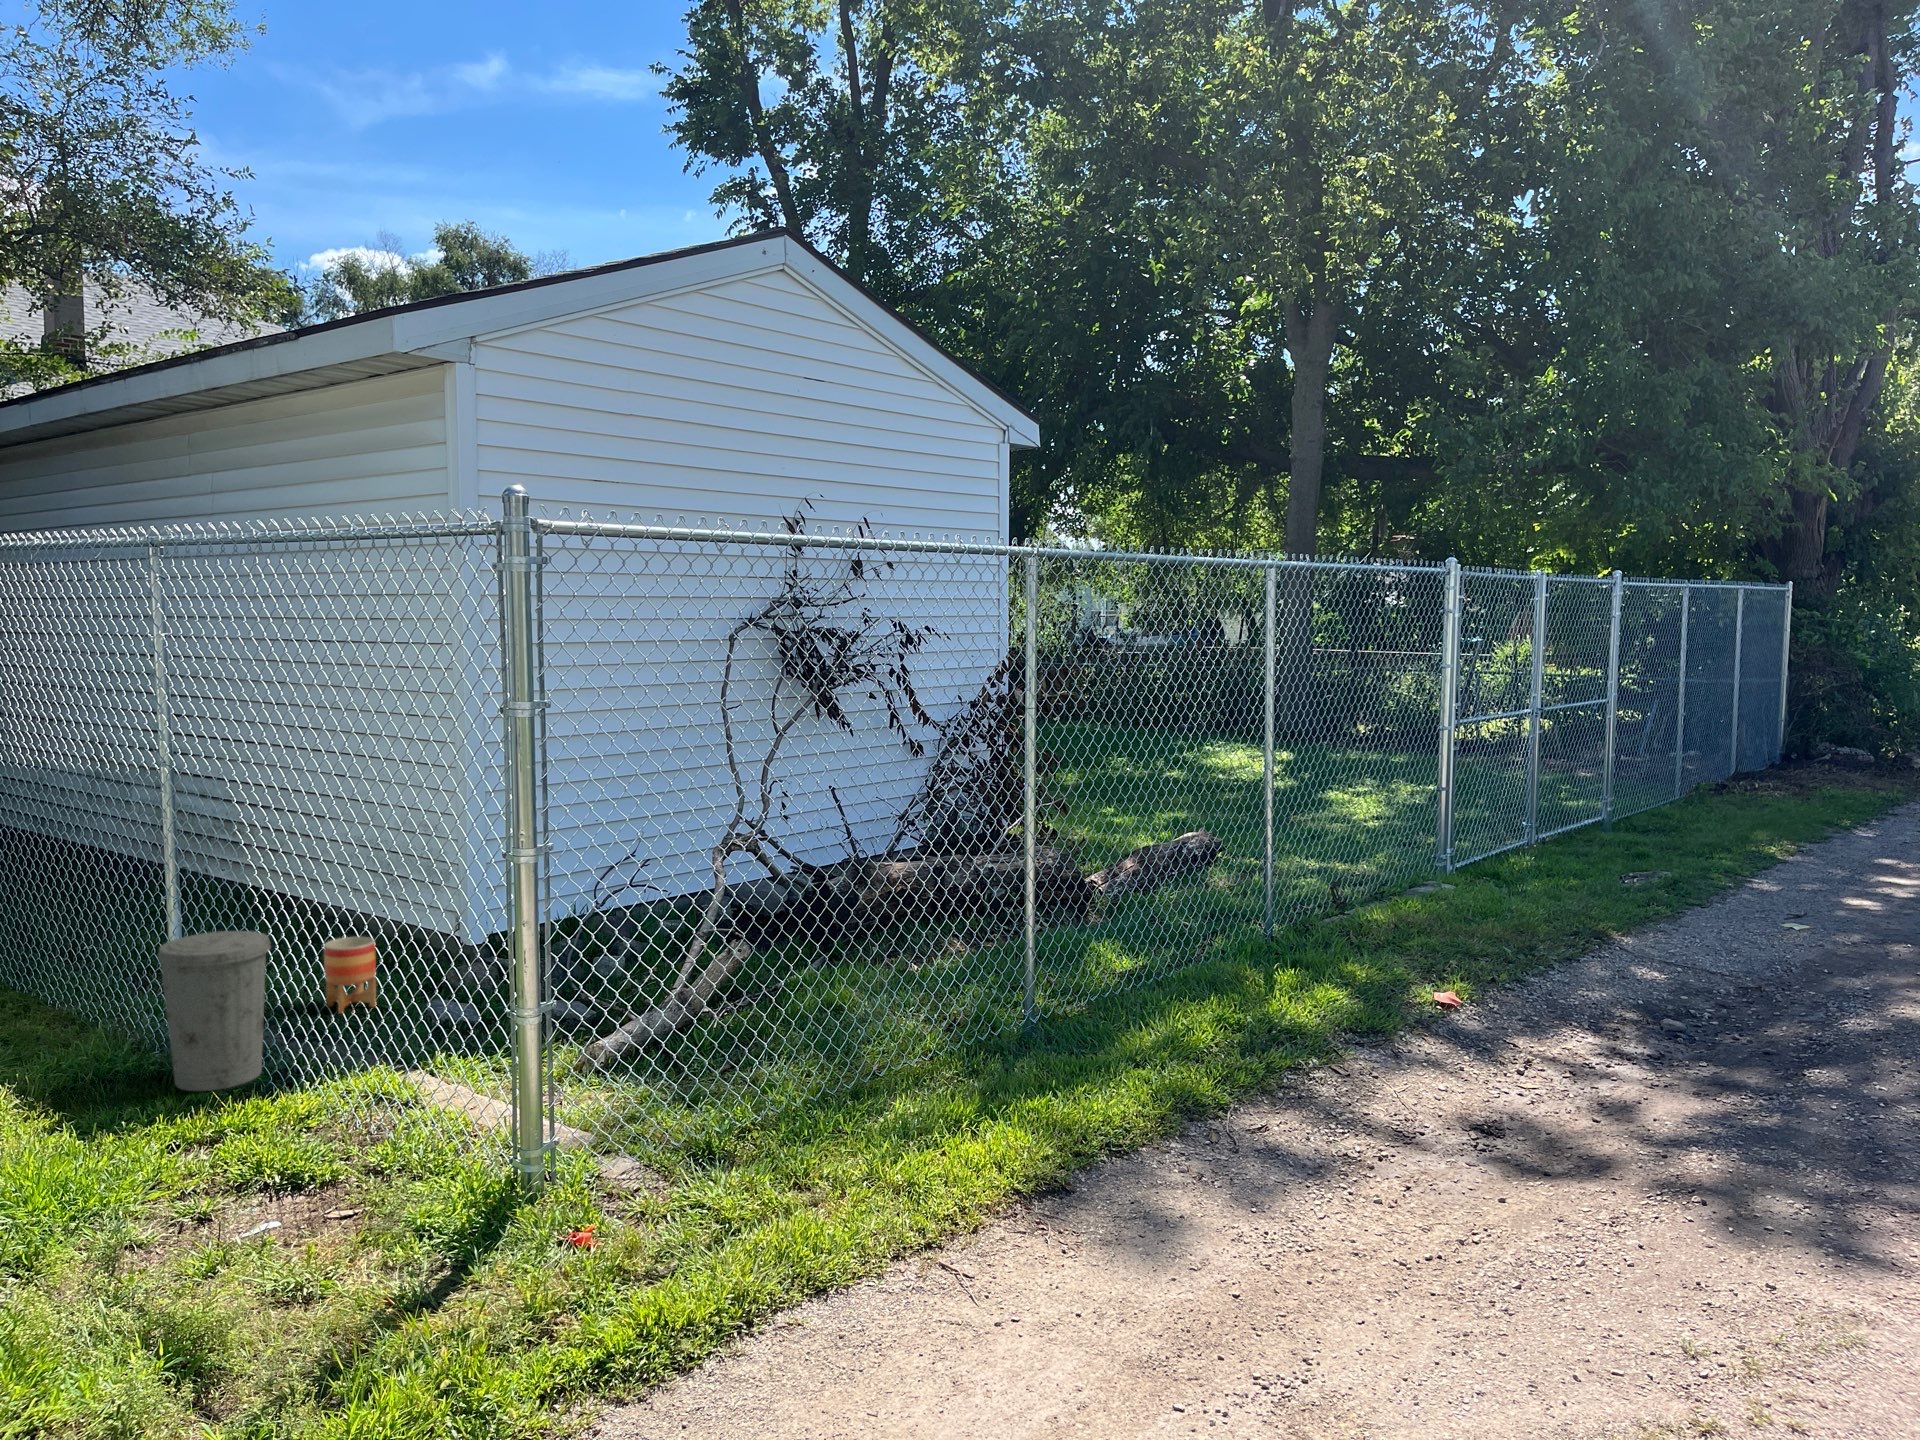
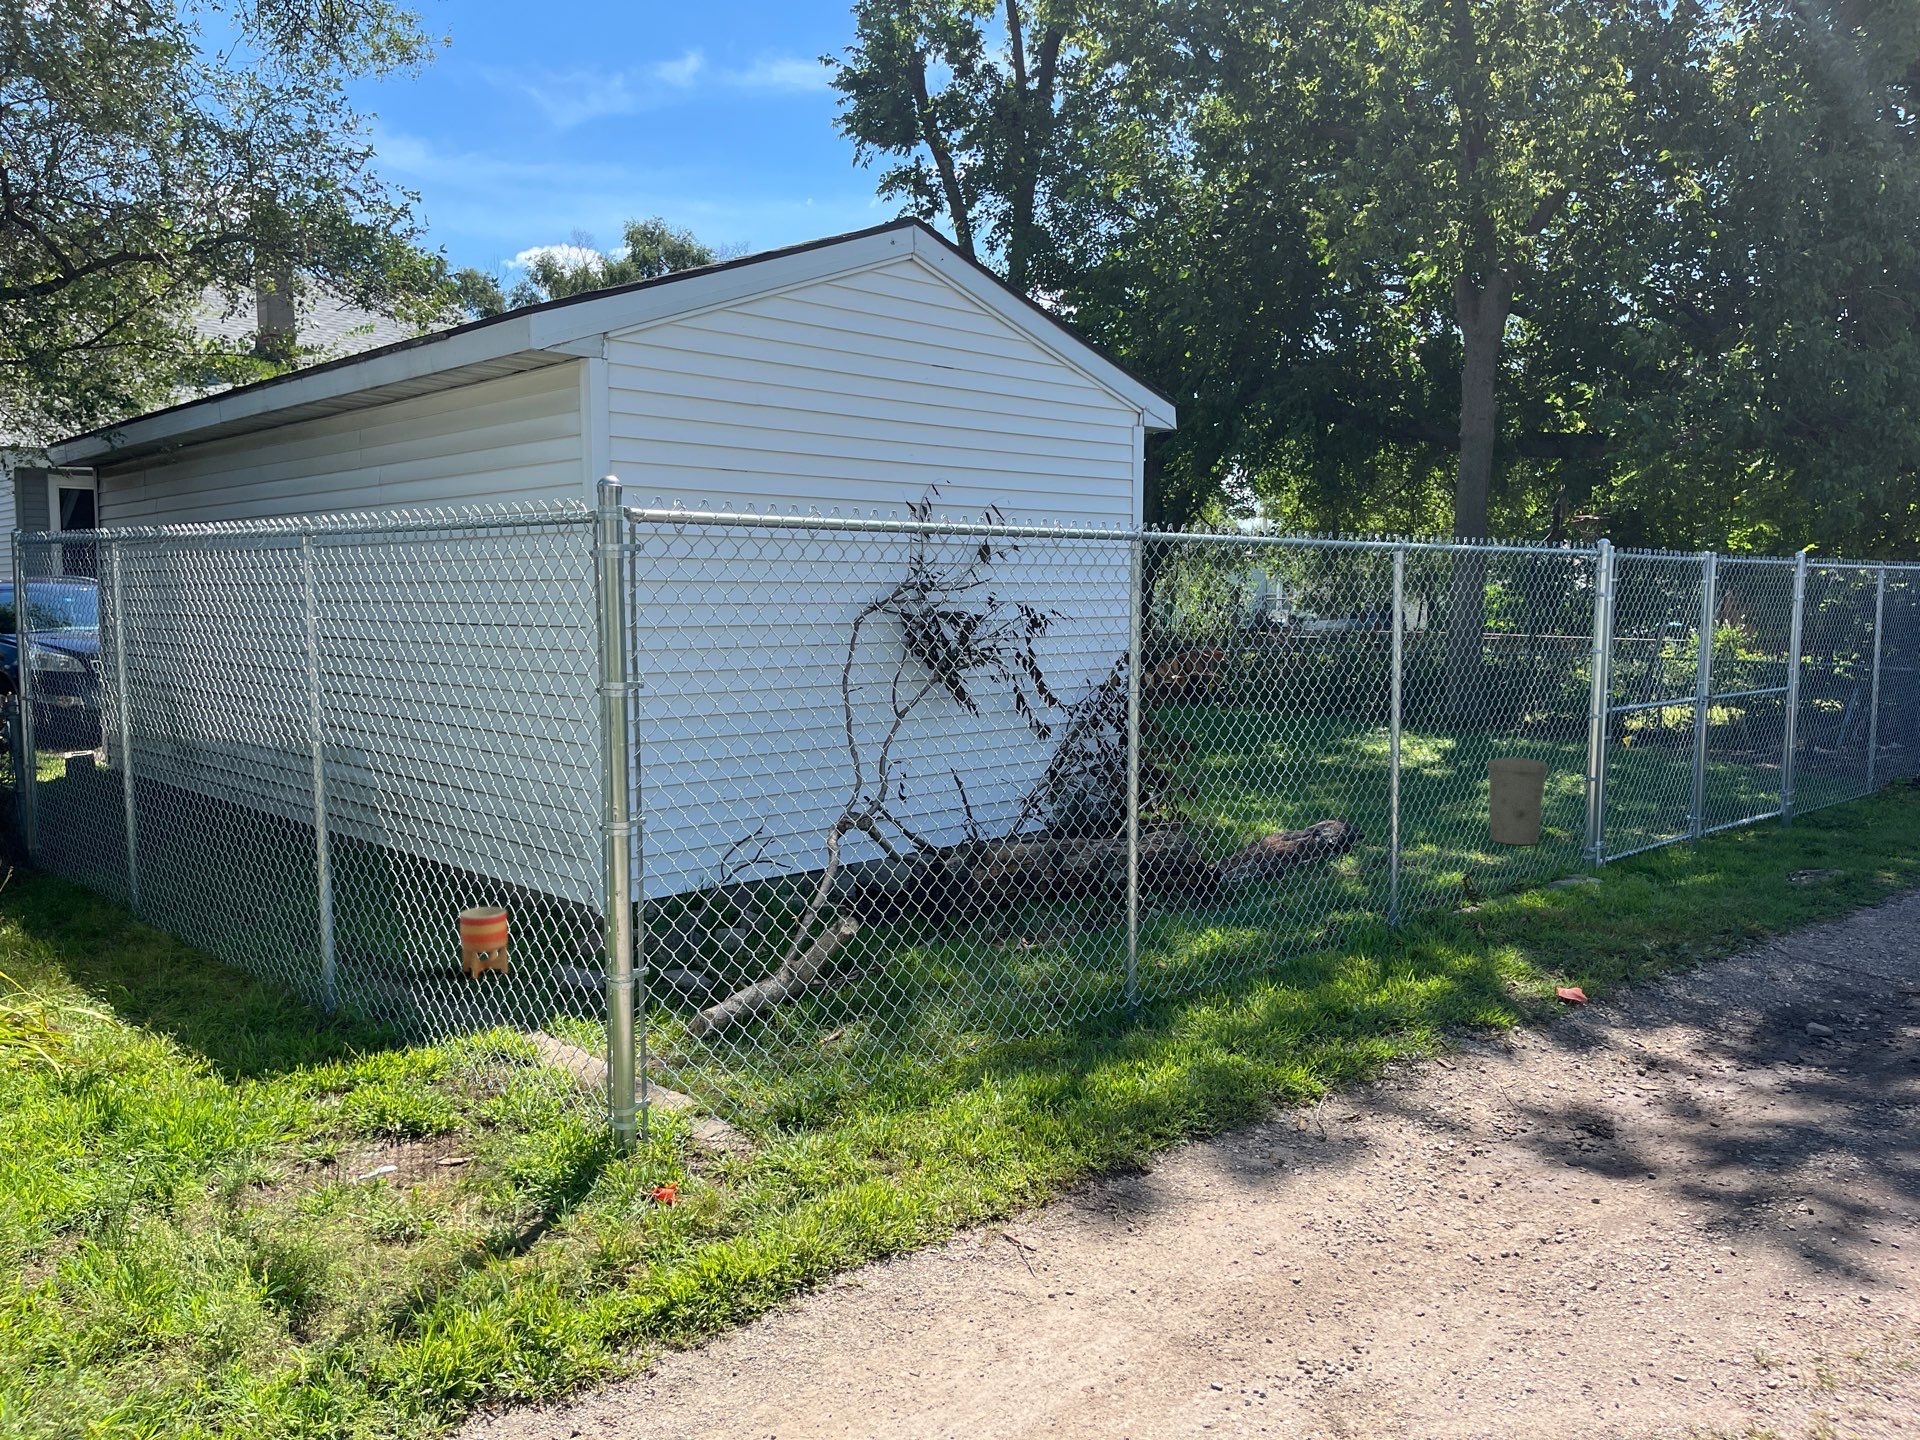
trash can: present [158,931,271,1091] -> present [1488,757,1549,845]

